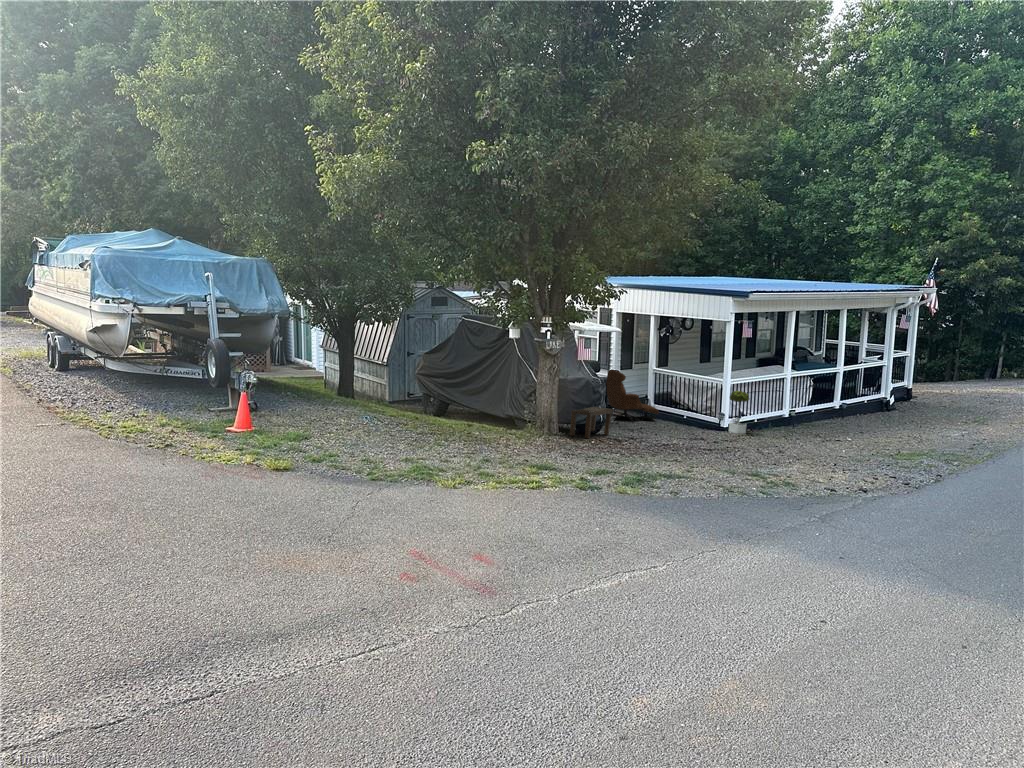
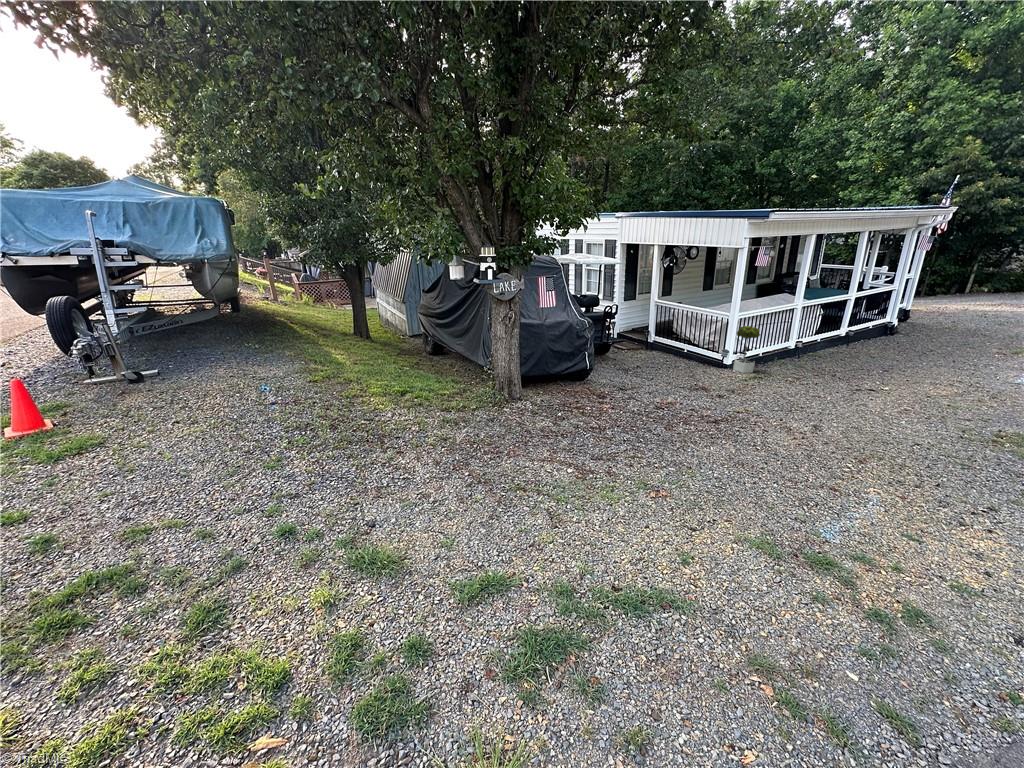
lounge chair: present [606,370,659,422] -> none [601,305,656,360]
bench: present [570,407,613,439] -> none [539,354,595,398]

